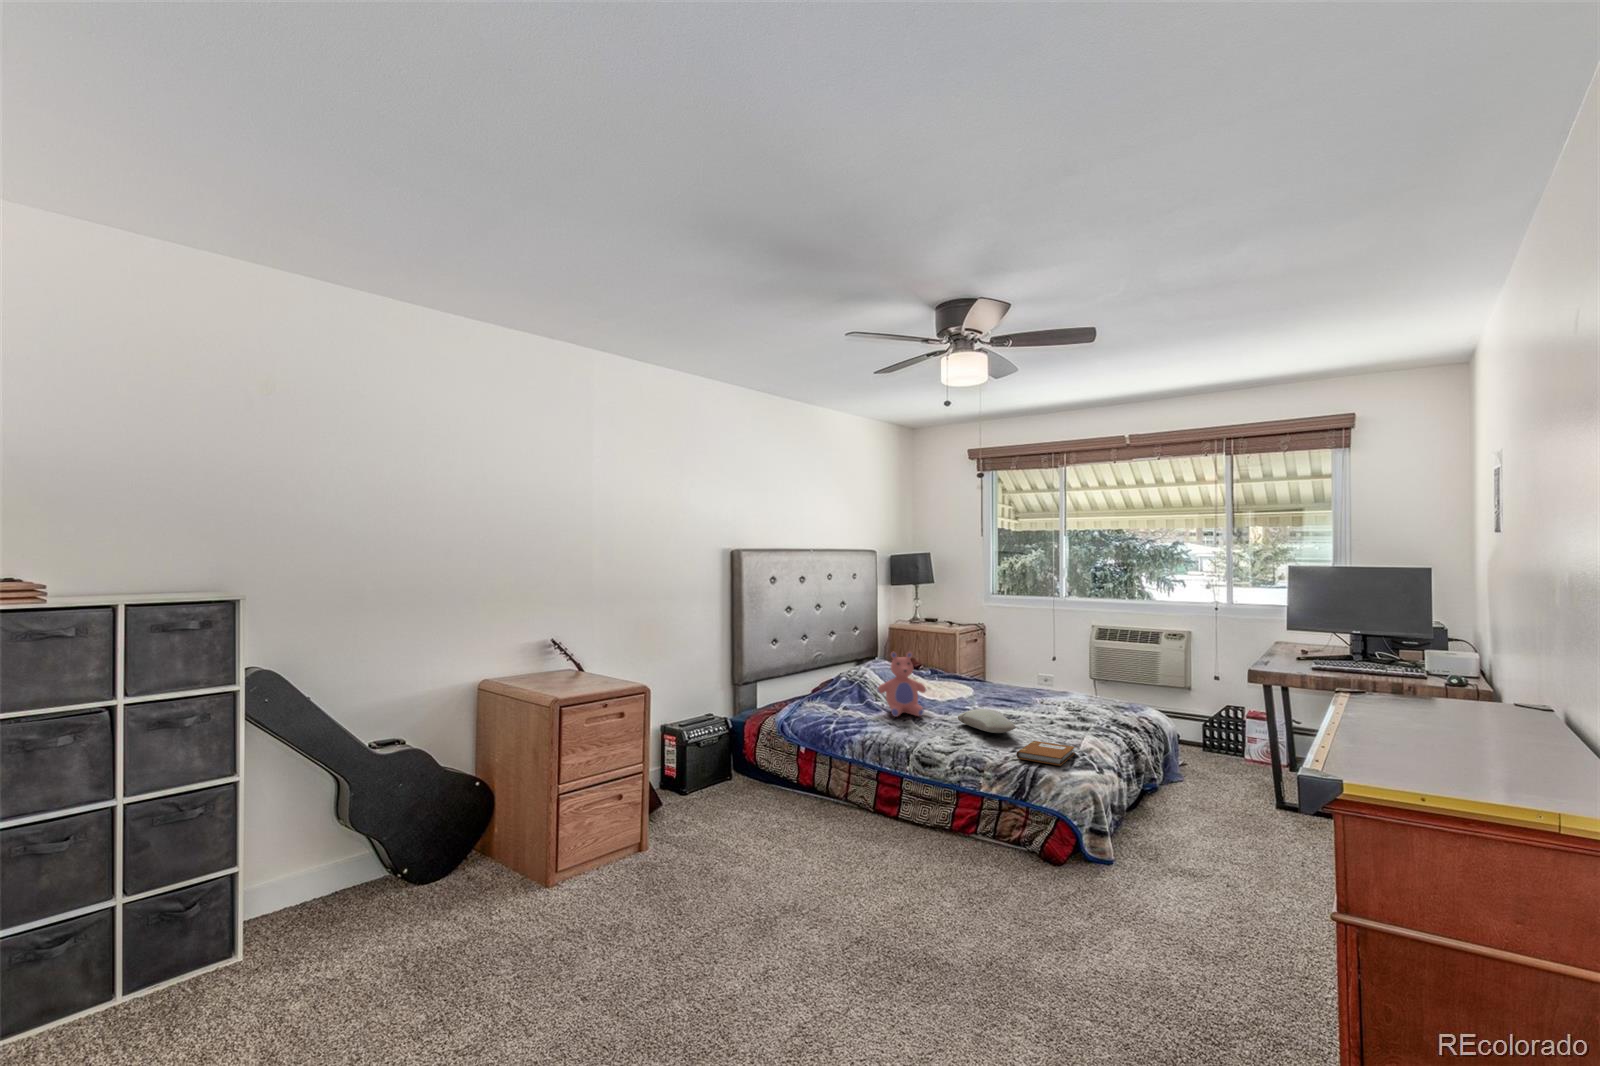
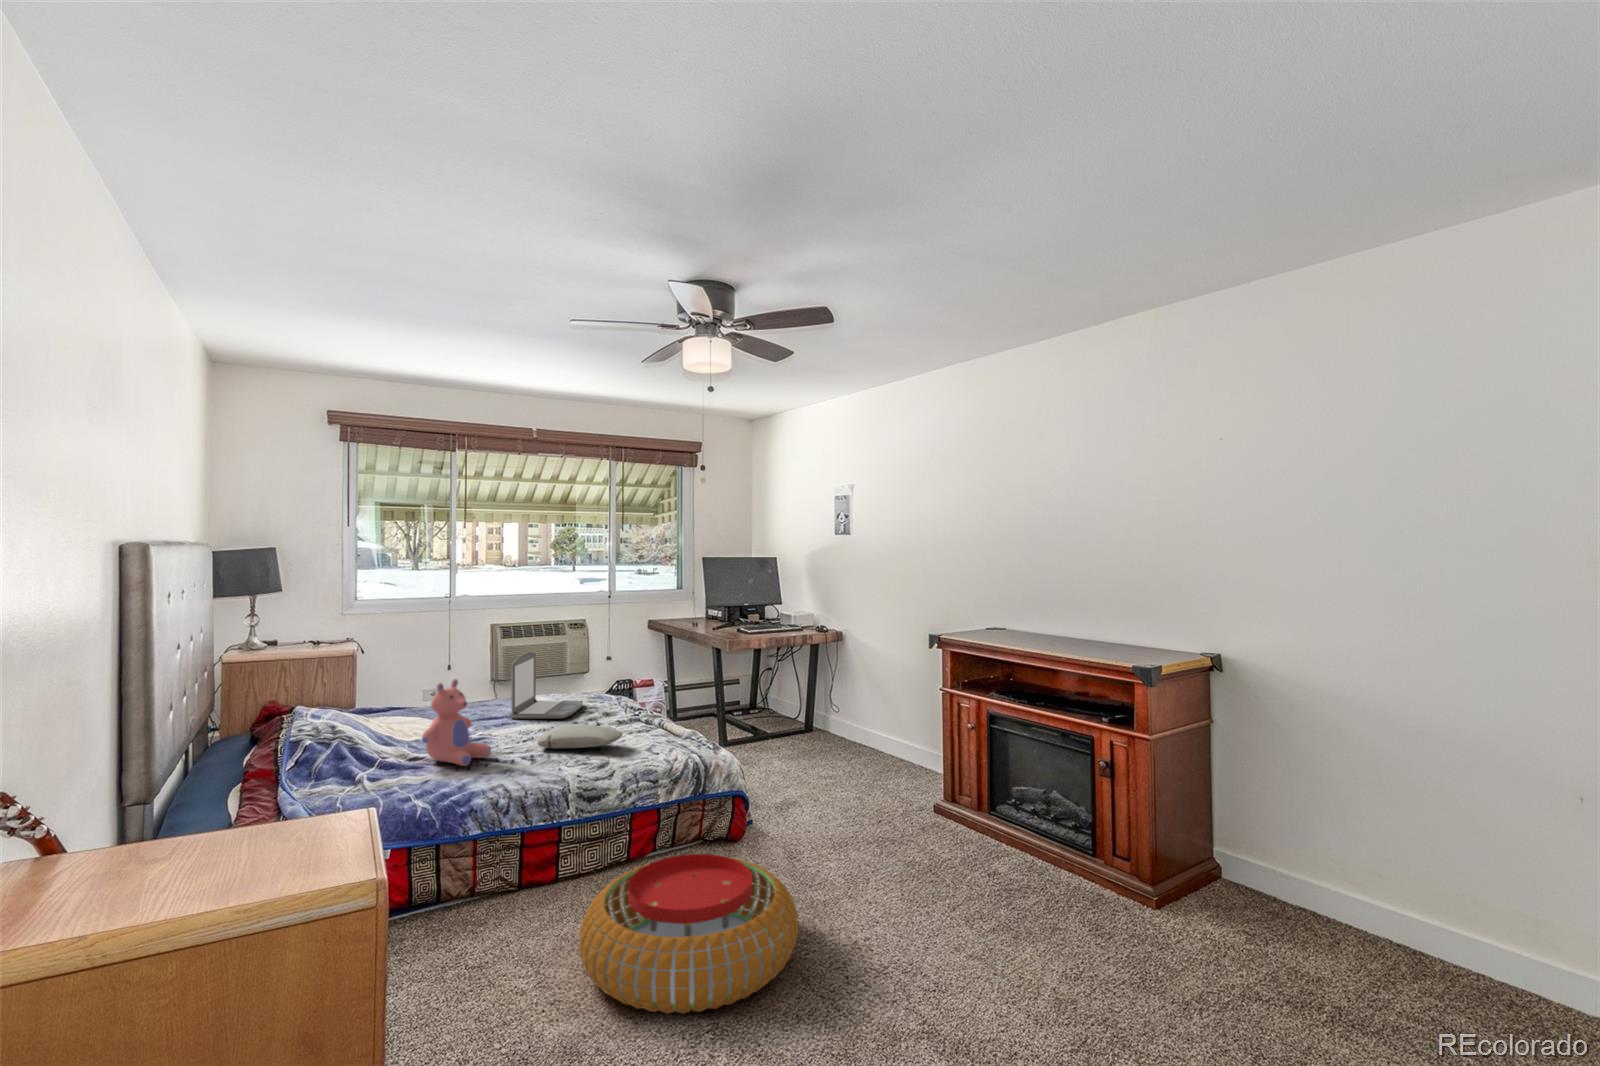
laptop: none [1003,647,1082,711] -> present [509,652,583,719]
notebook: present [1016,741,1074,766] -> none [647,734,708,758]
pouf: none [752,807,932,926] -> present [579,854,798,1013]

